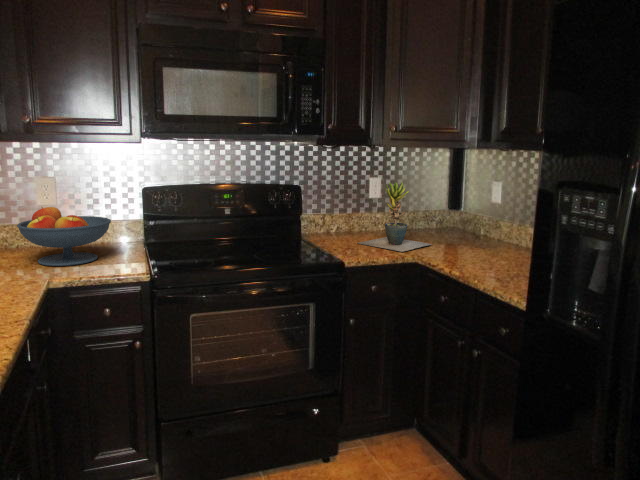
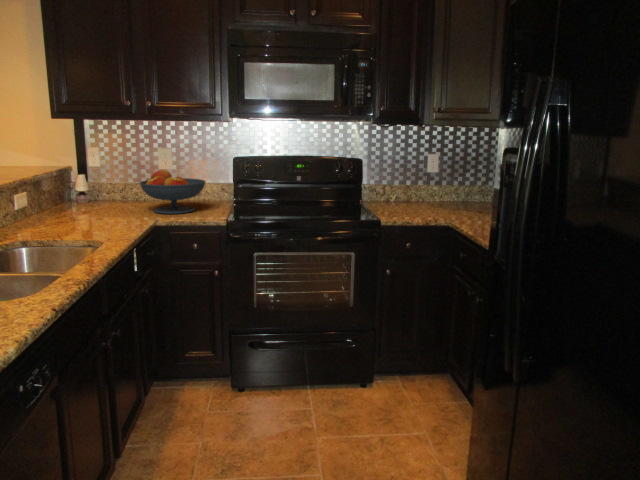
potted plant: present [358,182,431,252] -> none [406,157,474,218]

